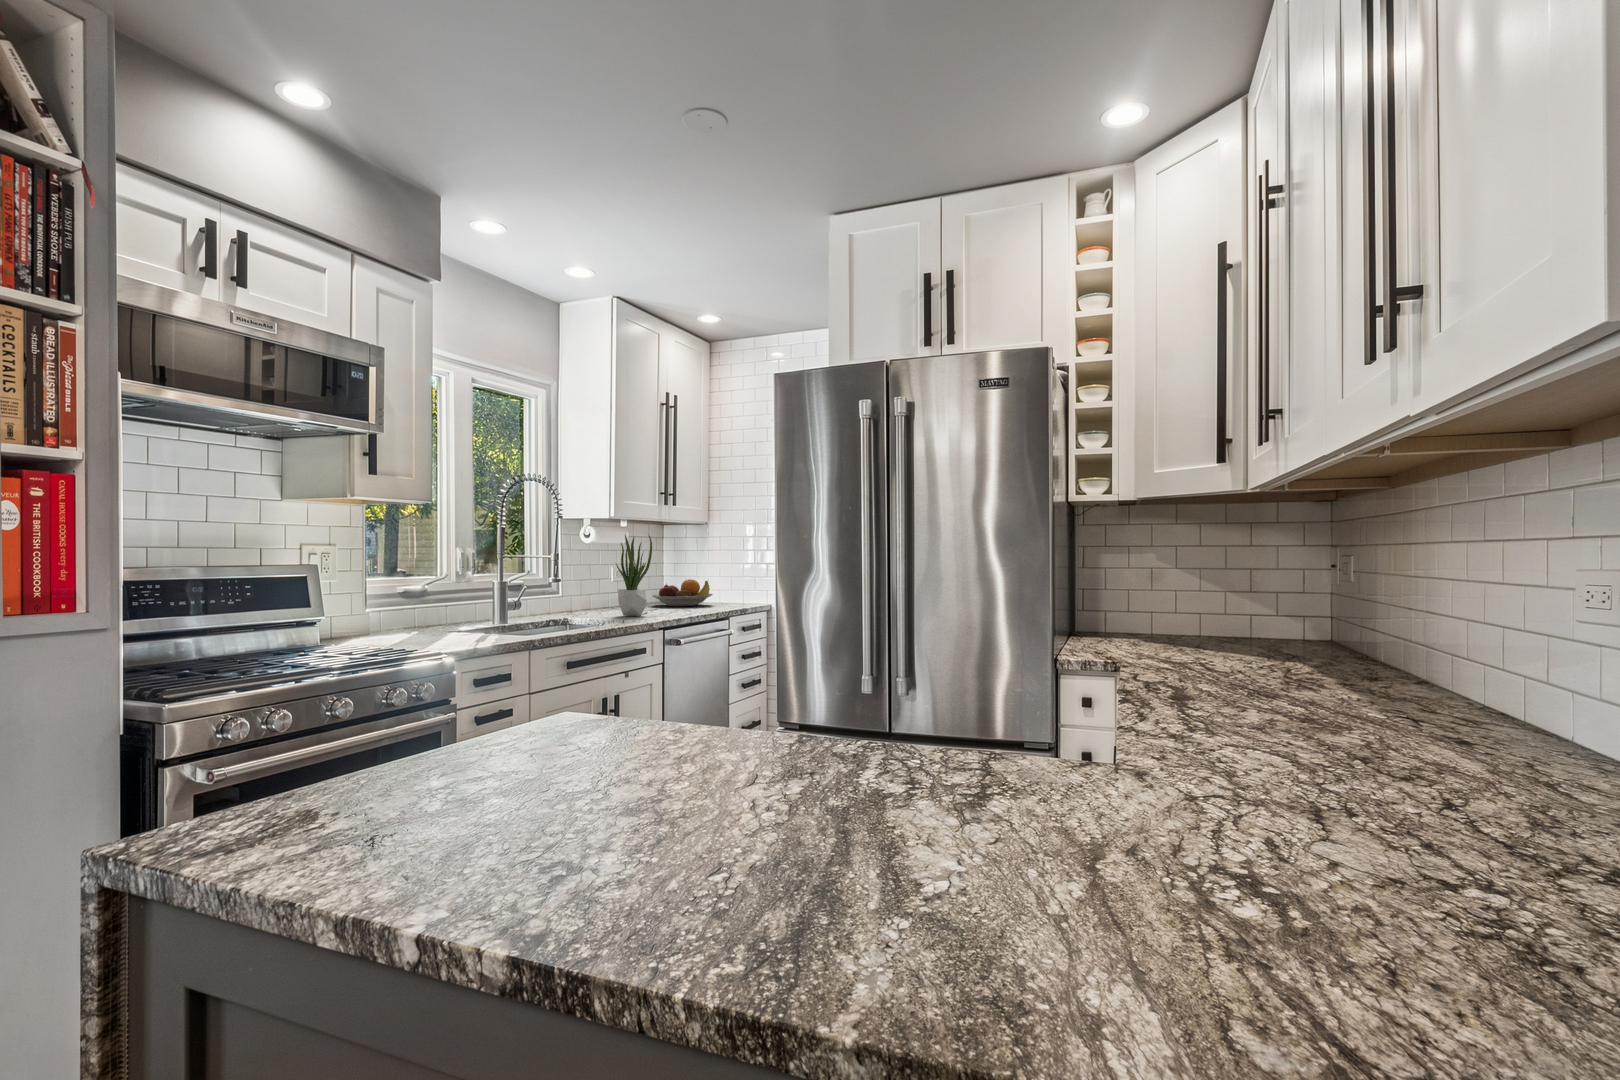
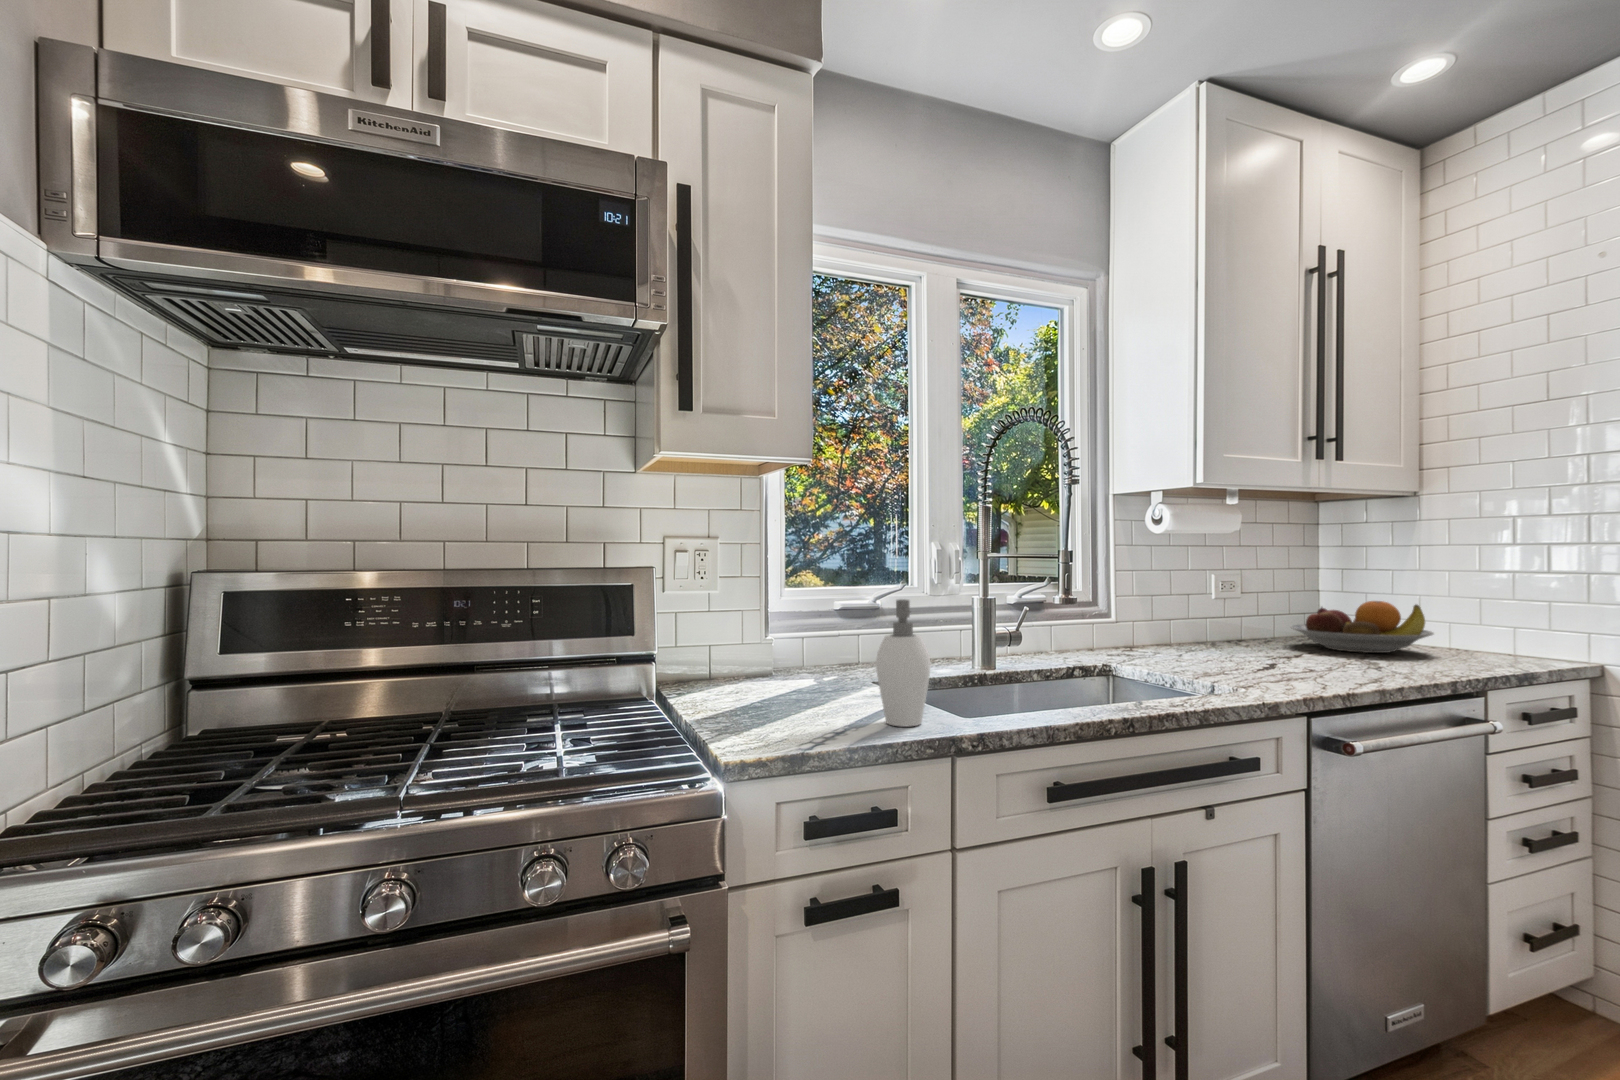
potted plant: present [616,535,652,616] -> none [1199,511,1281,675]
soap dispenser: none [483,578,513,641] -> present [876,599,931,726]

